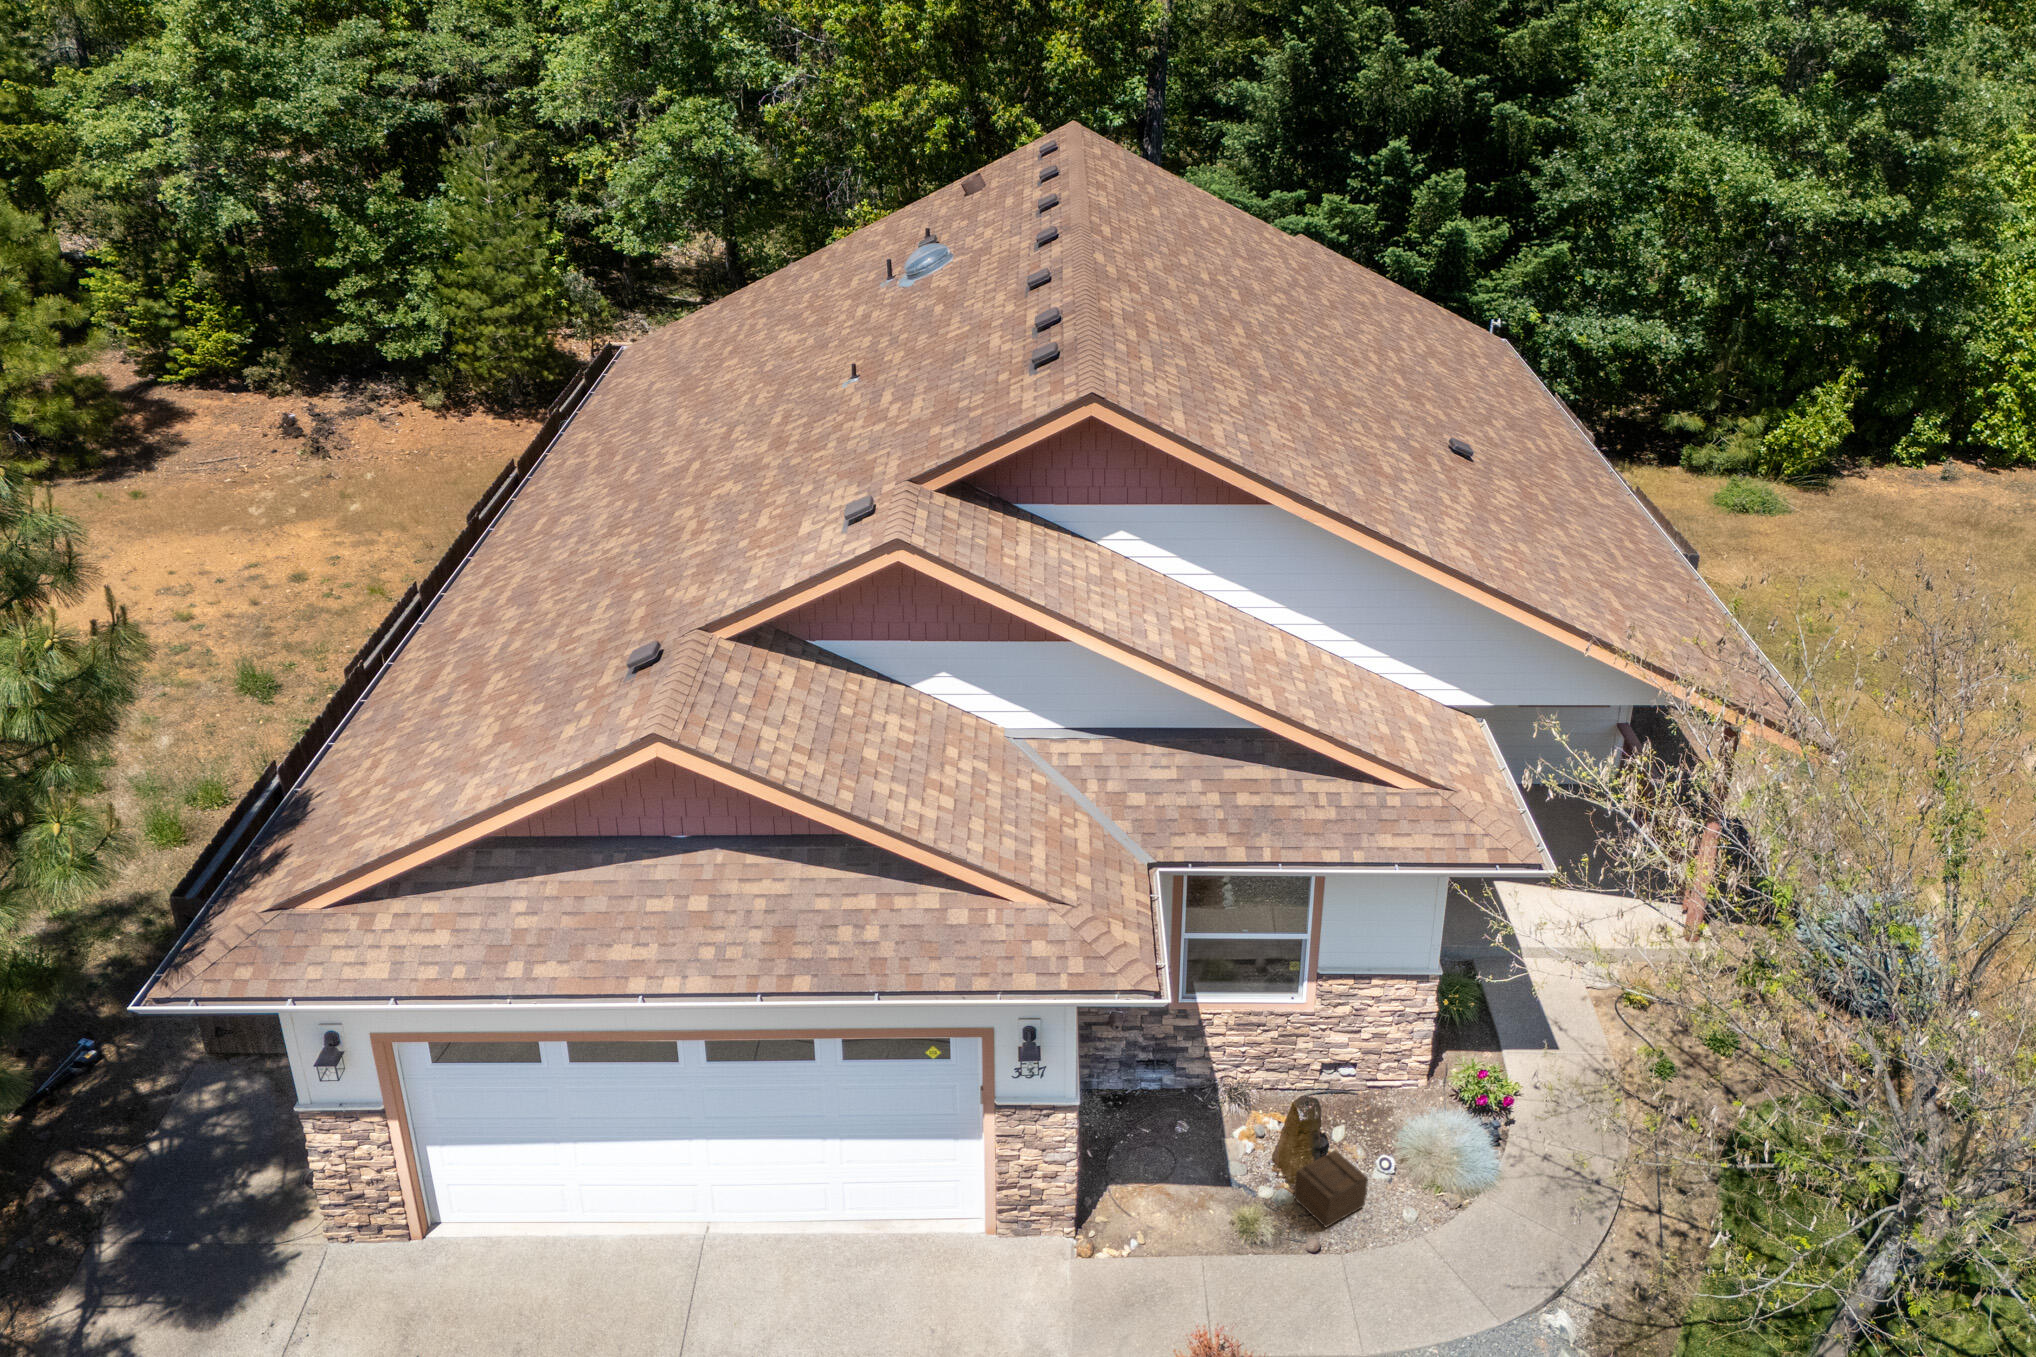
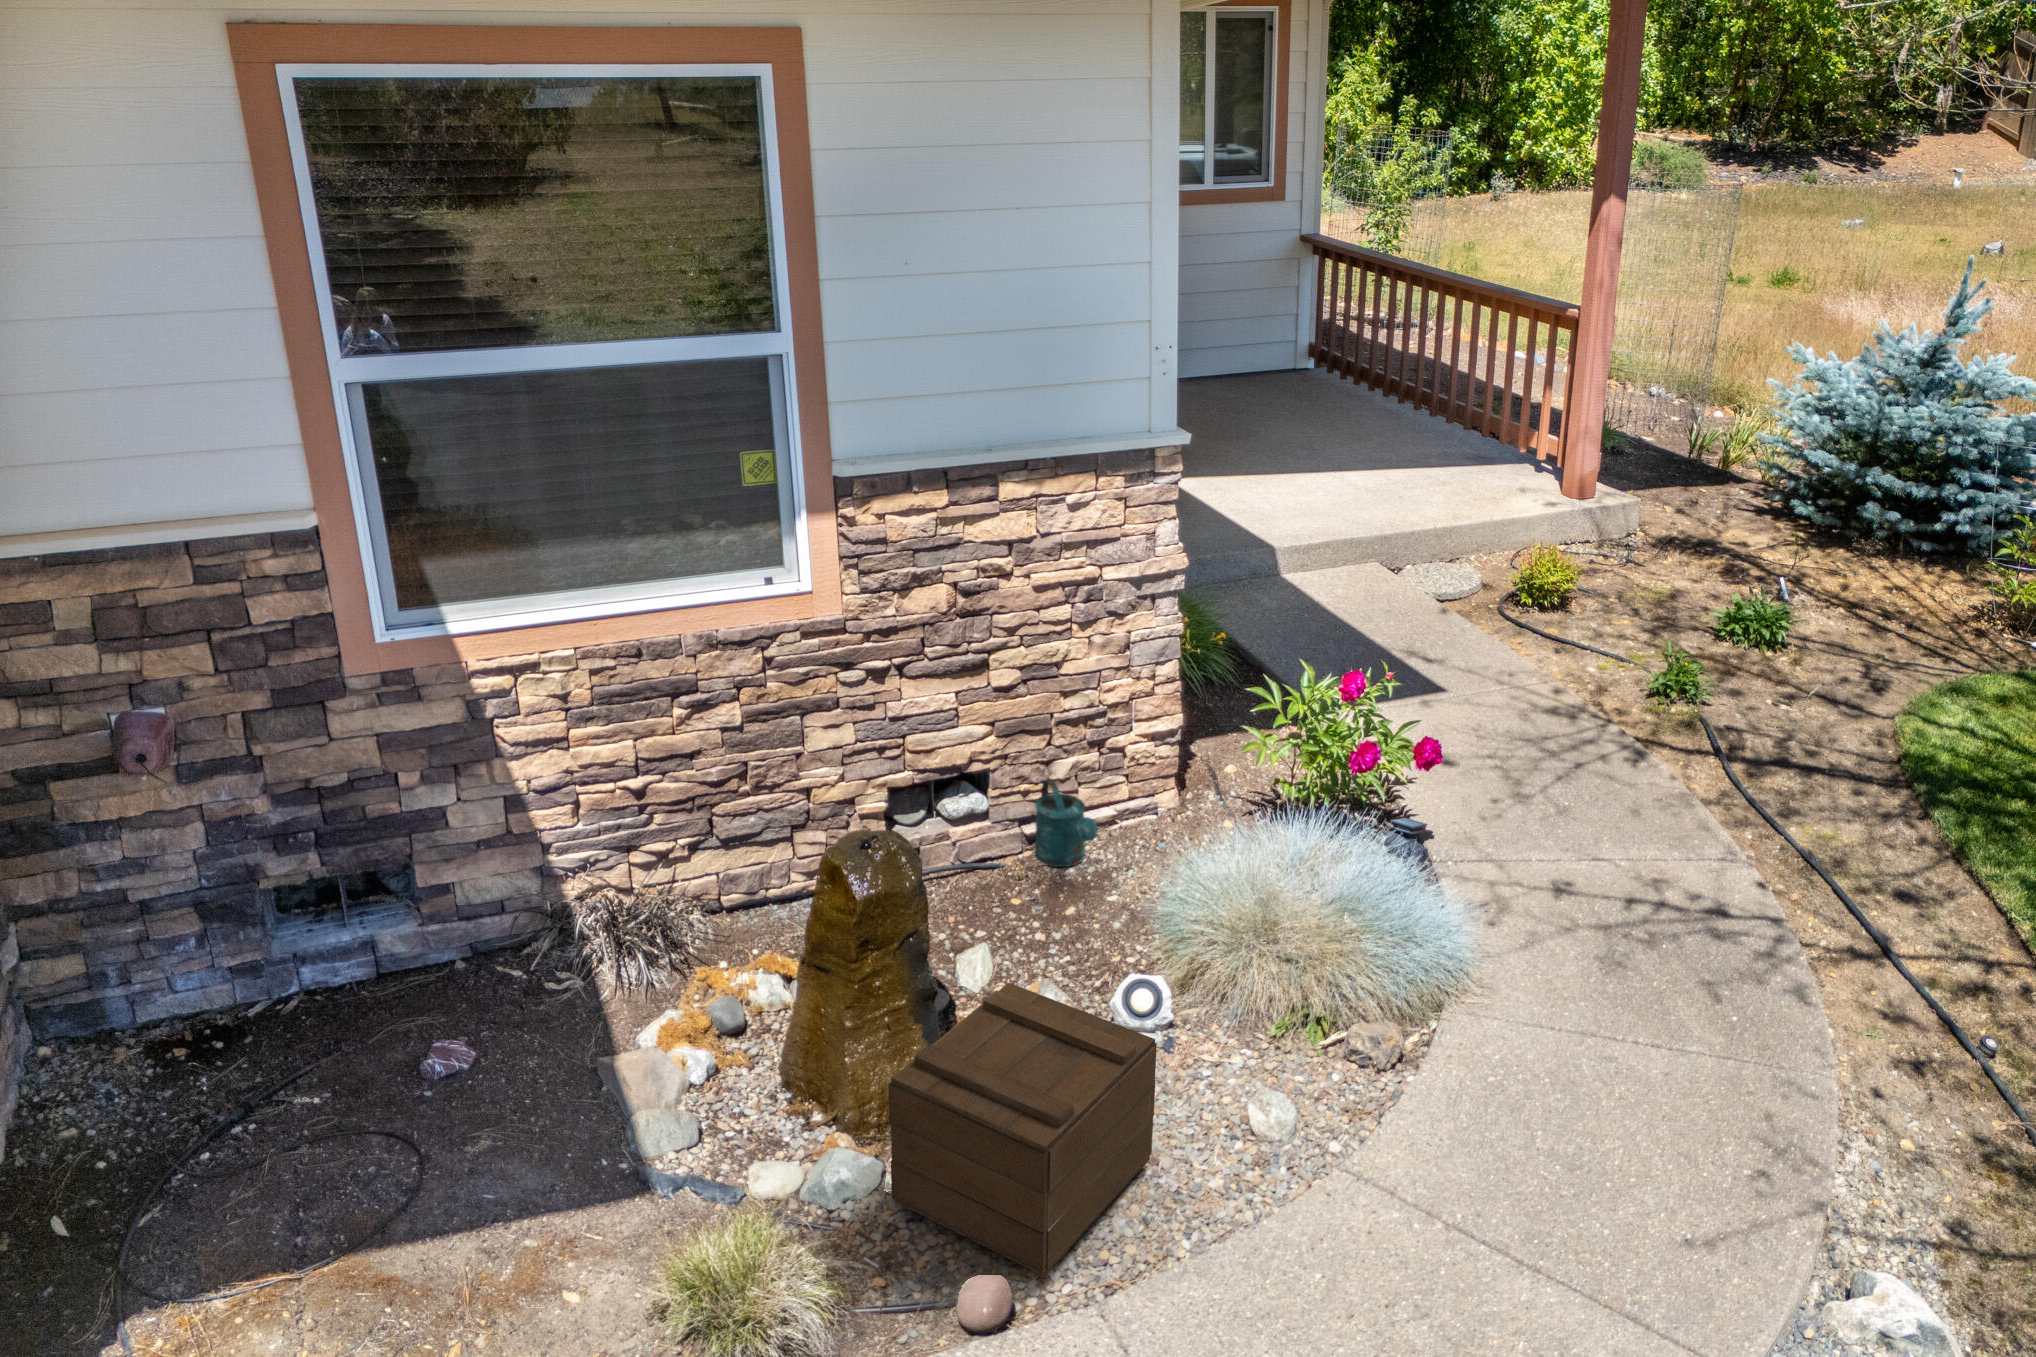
watering can: none [1368,1070,1387,1102] -> present [1035,779,1098,867]

